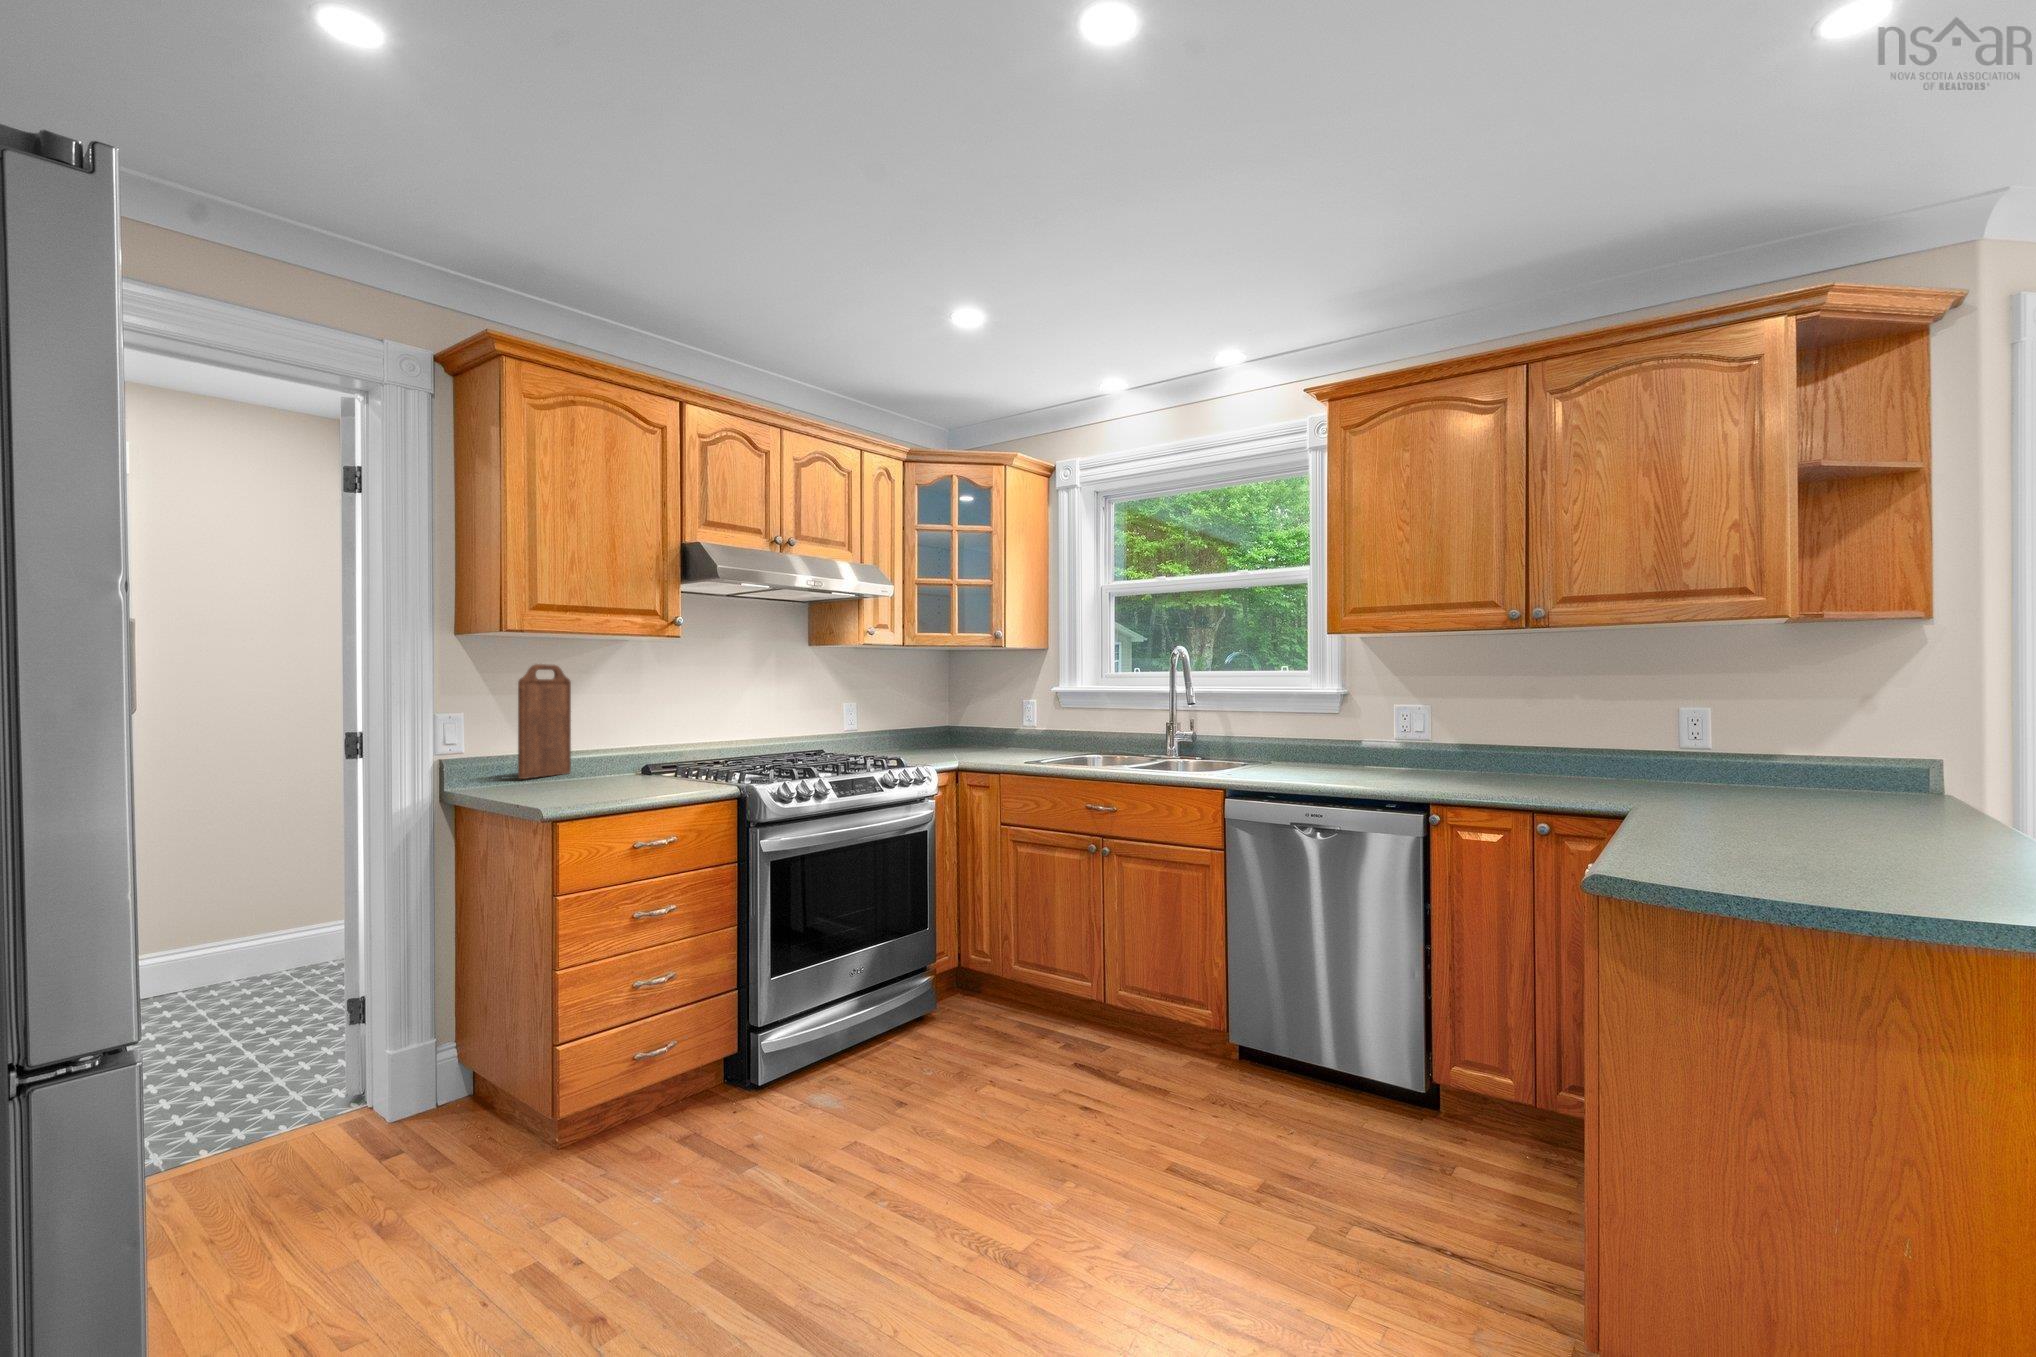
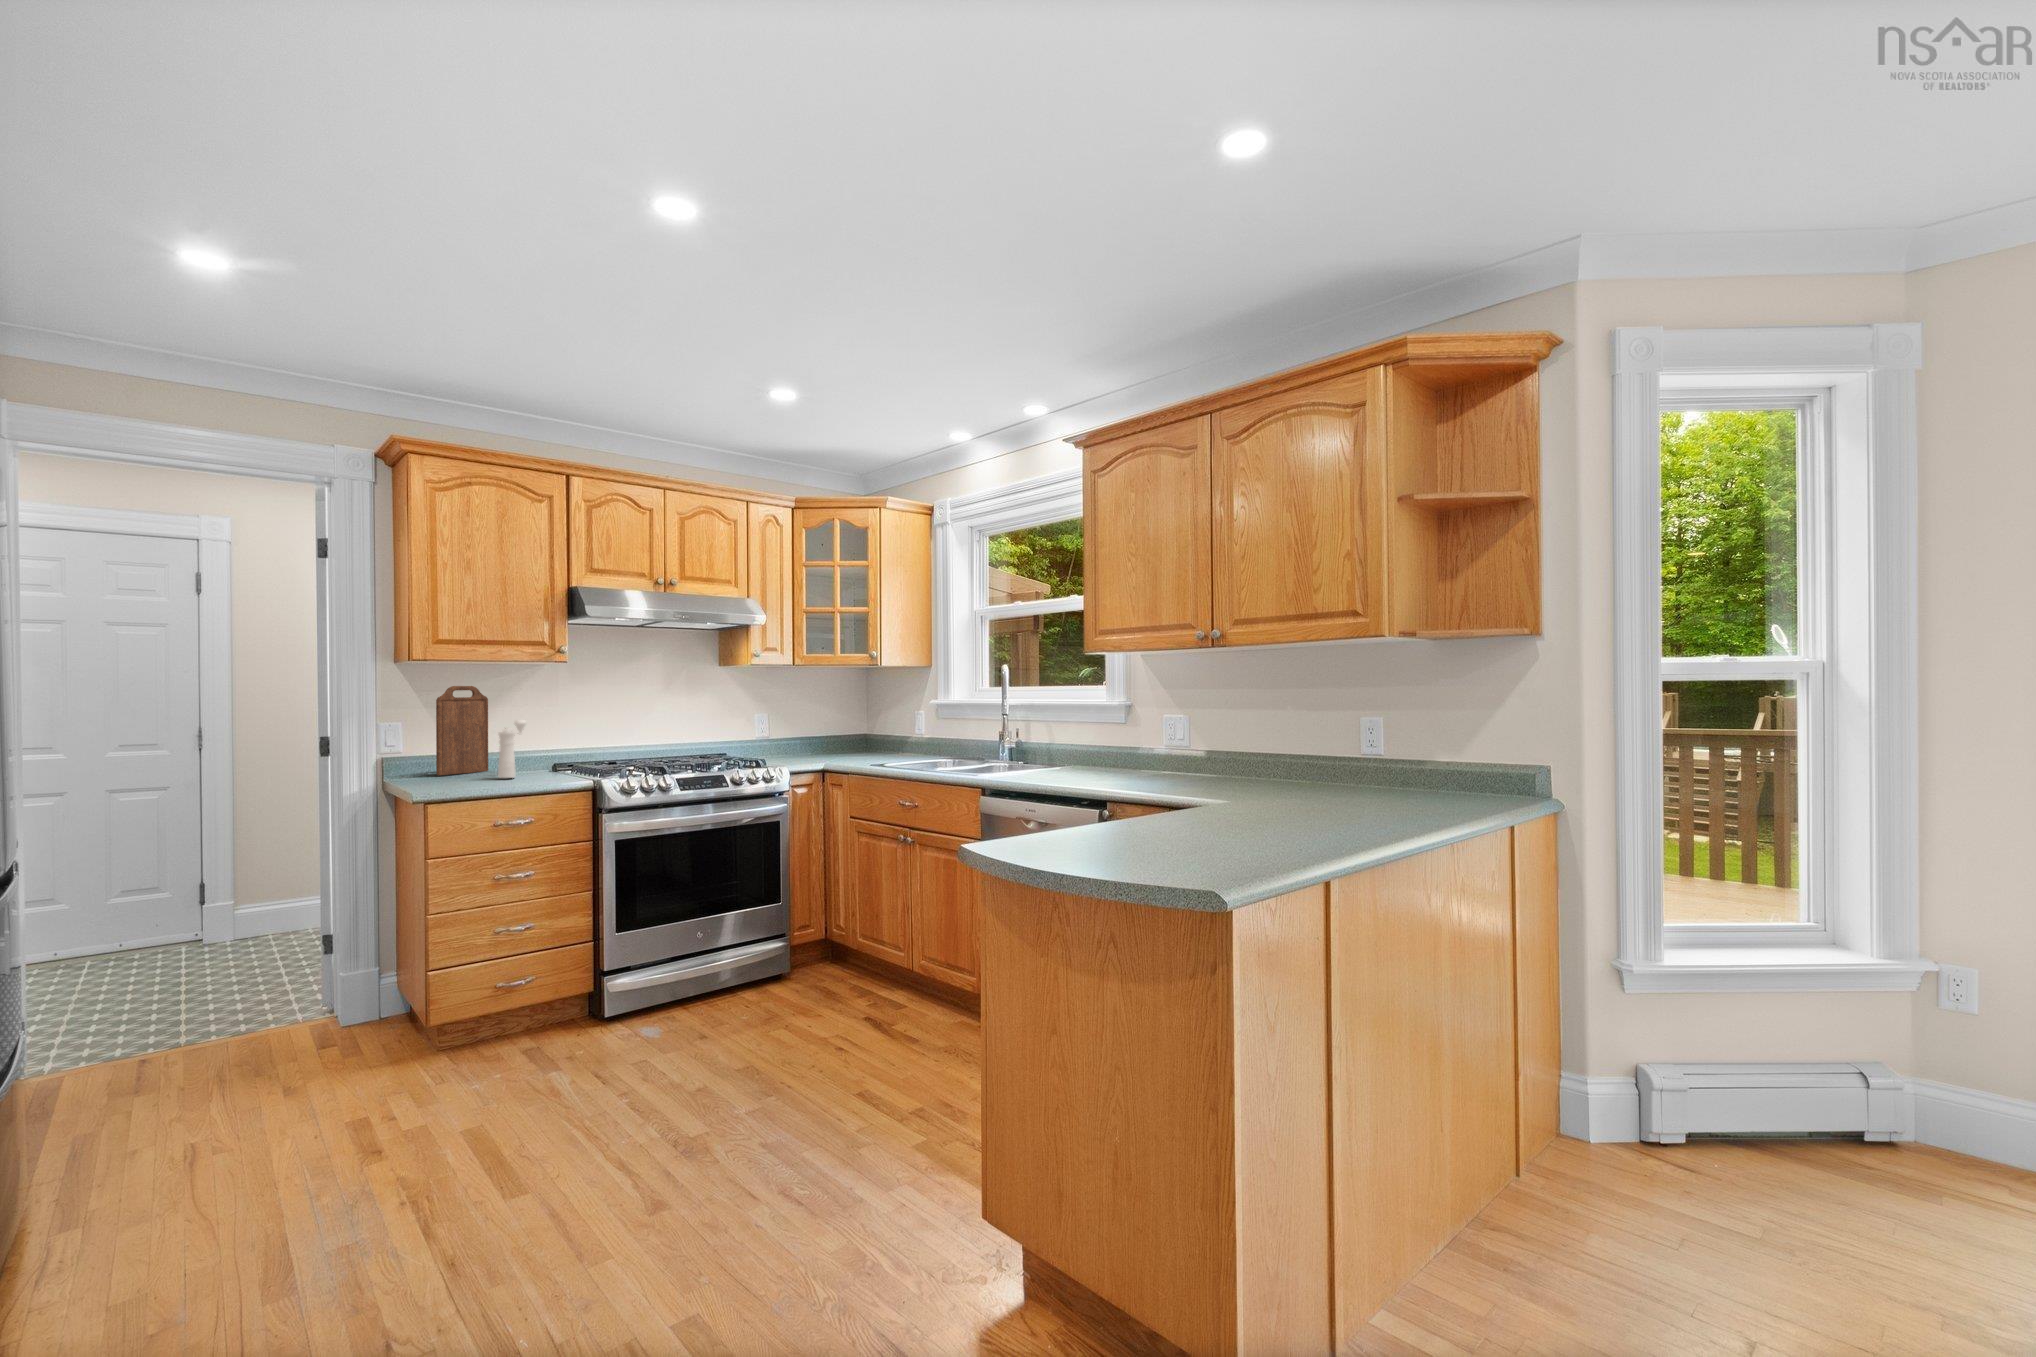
pepper mill: none [606,708,630,782] -> present [498,720,526,778]

